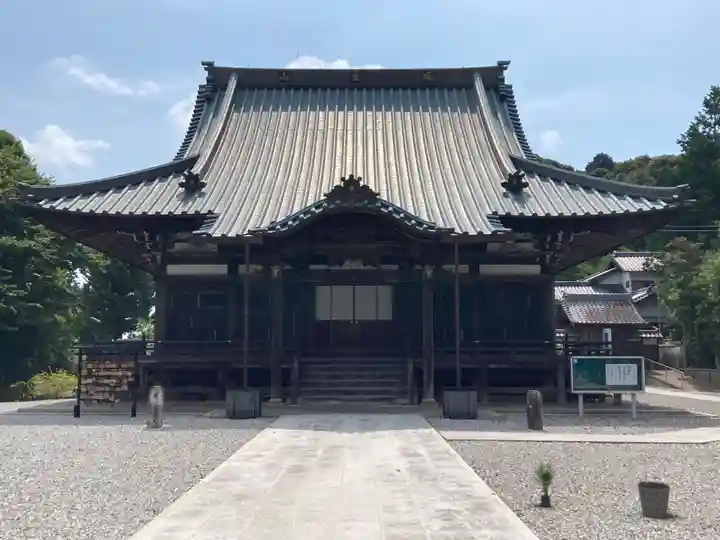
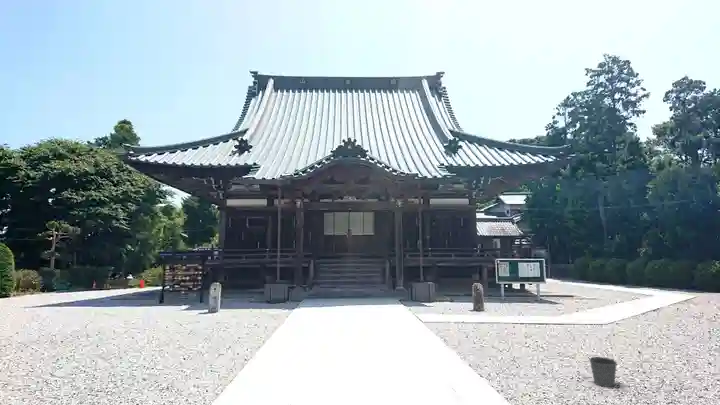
potted plant: present [535,464,555,507] -> none [502,338,529,377]

